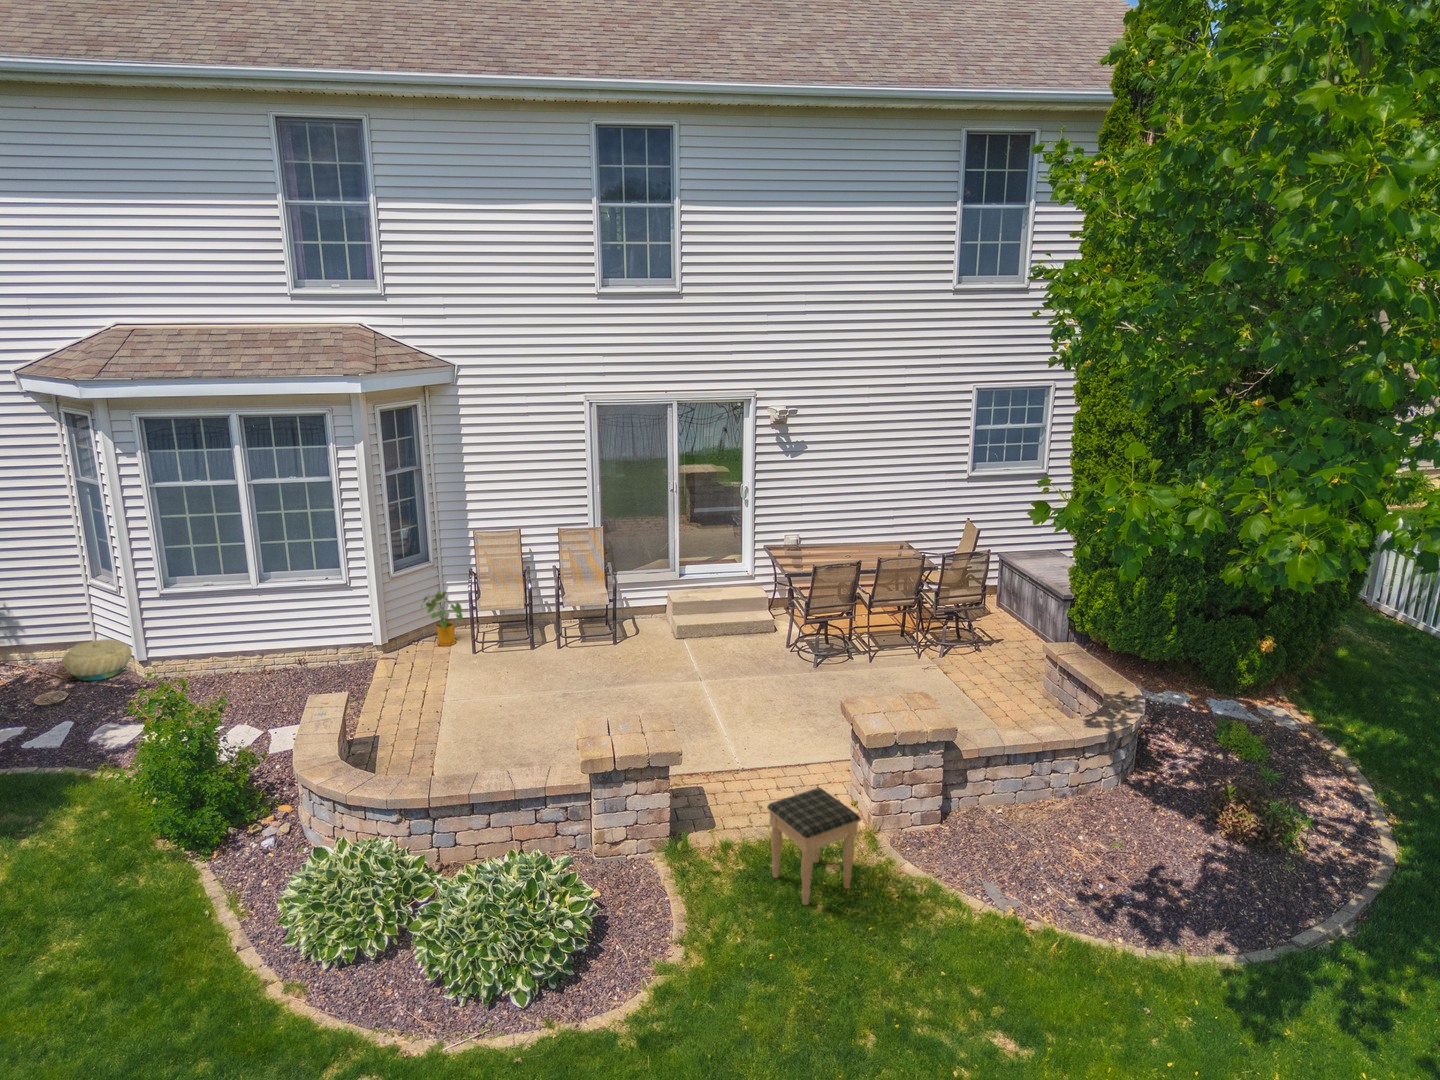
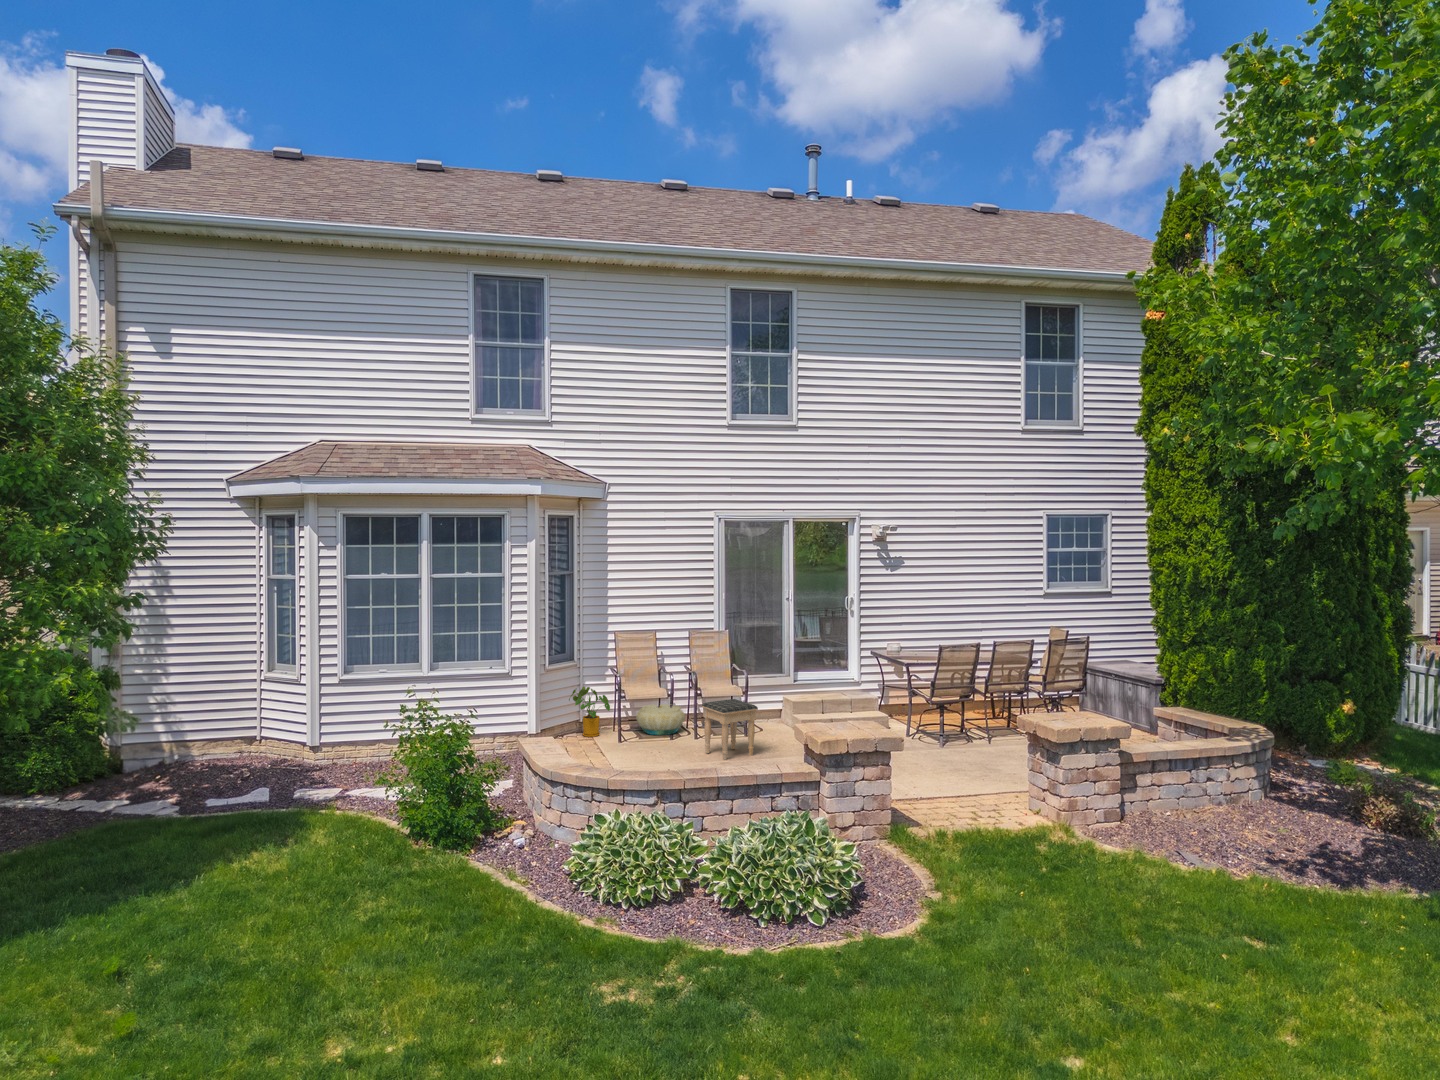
basket: present [62,639,132,681] -> present [636,704,685,735]
footstool: present [767,788,861,905] -> present [702,699,758,760]

